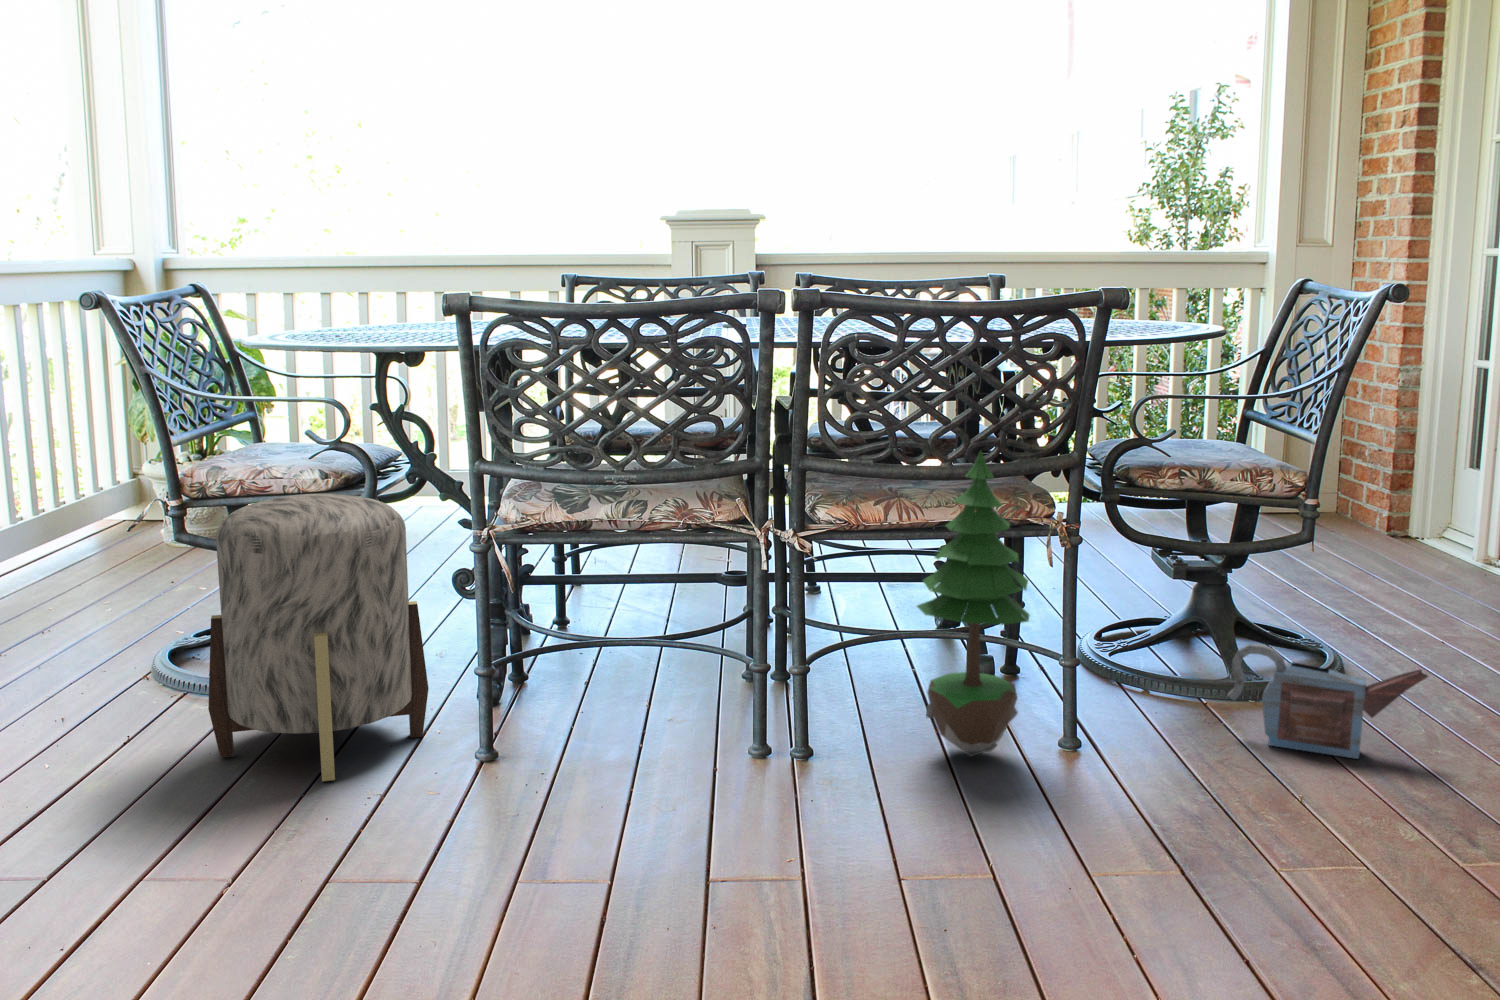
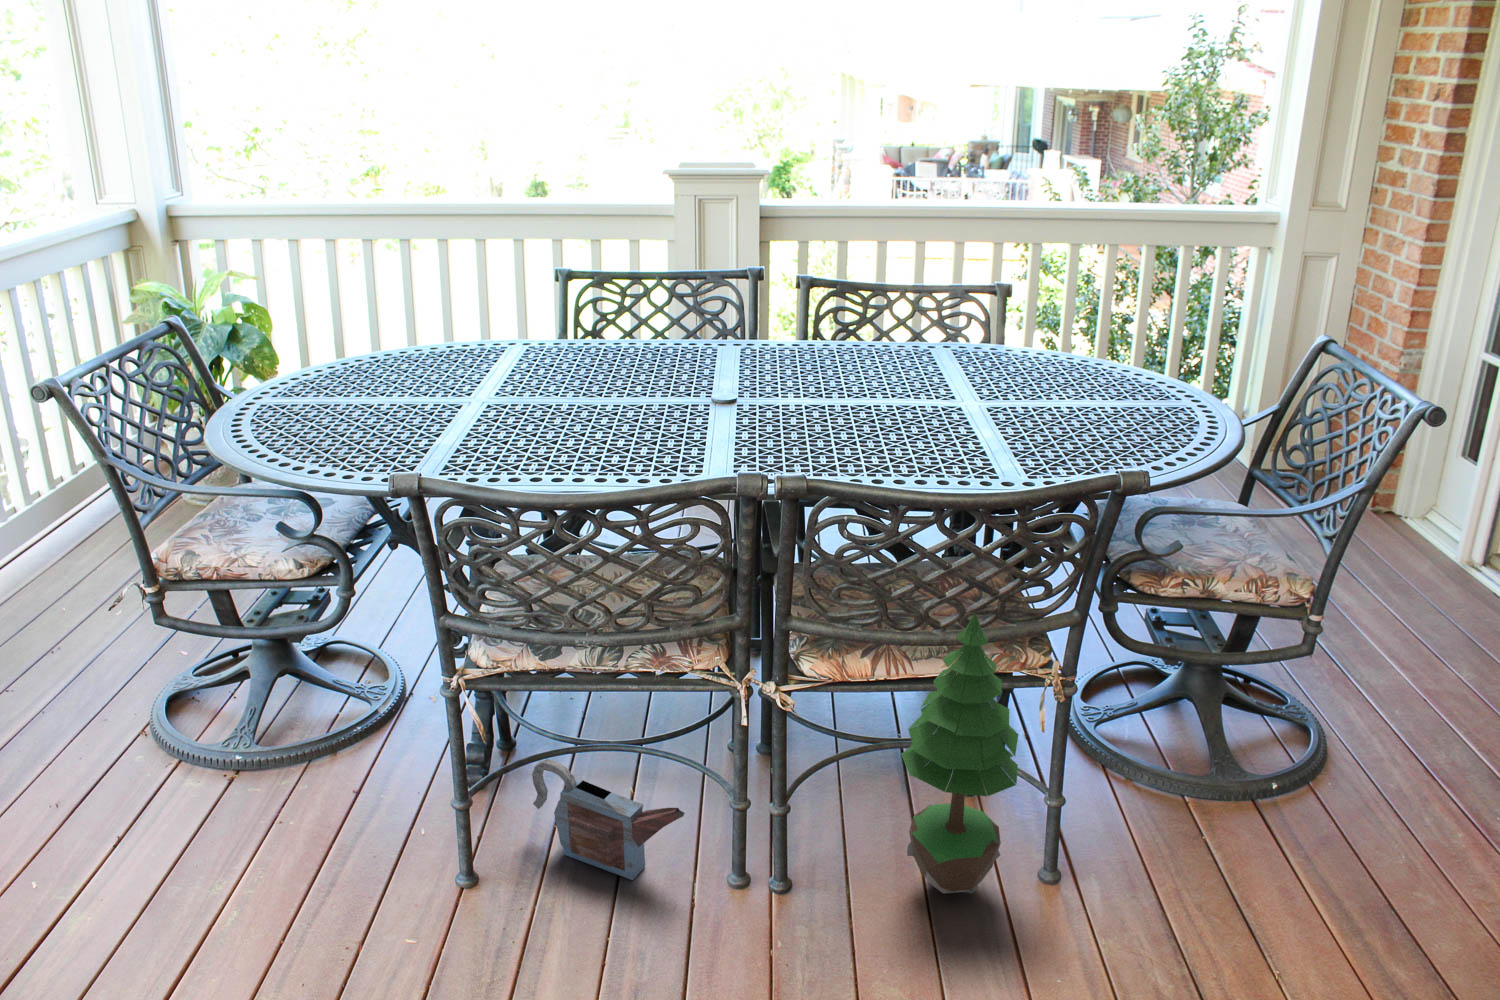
ottoman: present [208,494,429,781] -> none [177,612,410,922]
watering can: present [1228,644,1428,759] -> present [532,759,685,880]

